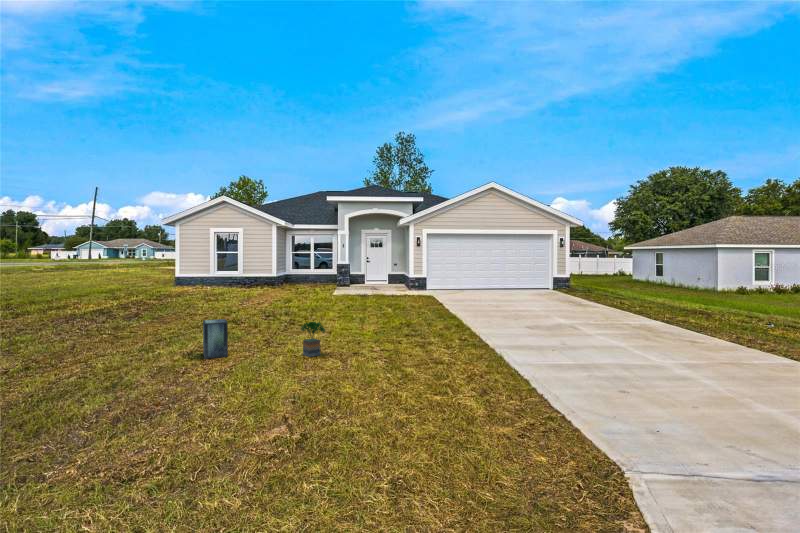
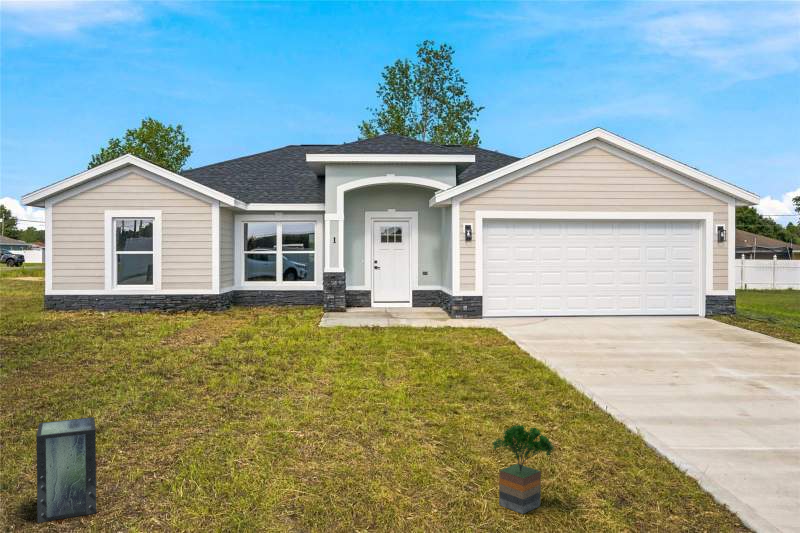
potted tree: present [301,322,325,357] -> present [493,425,555,514]

